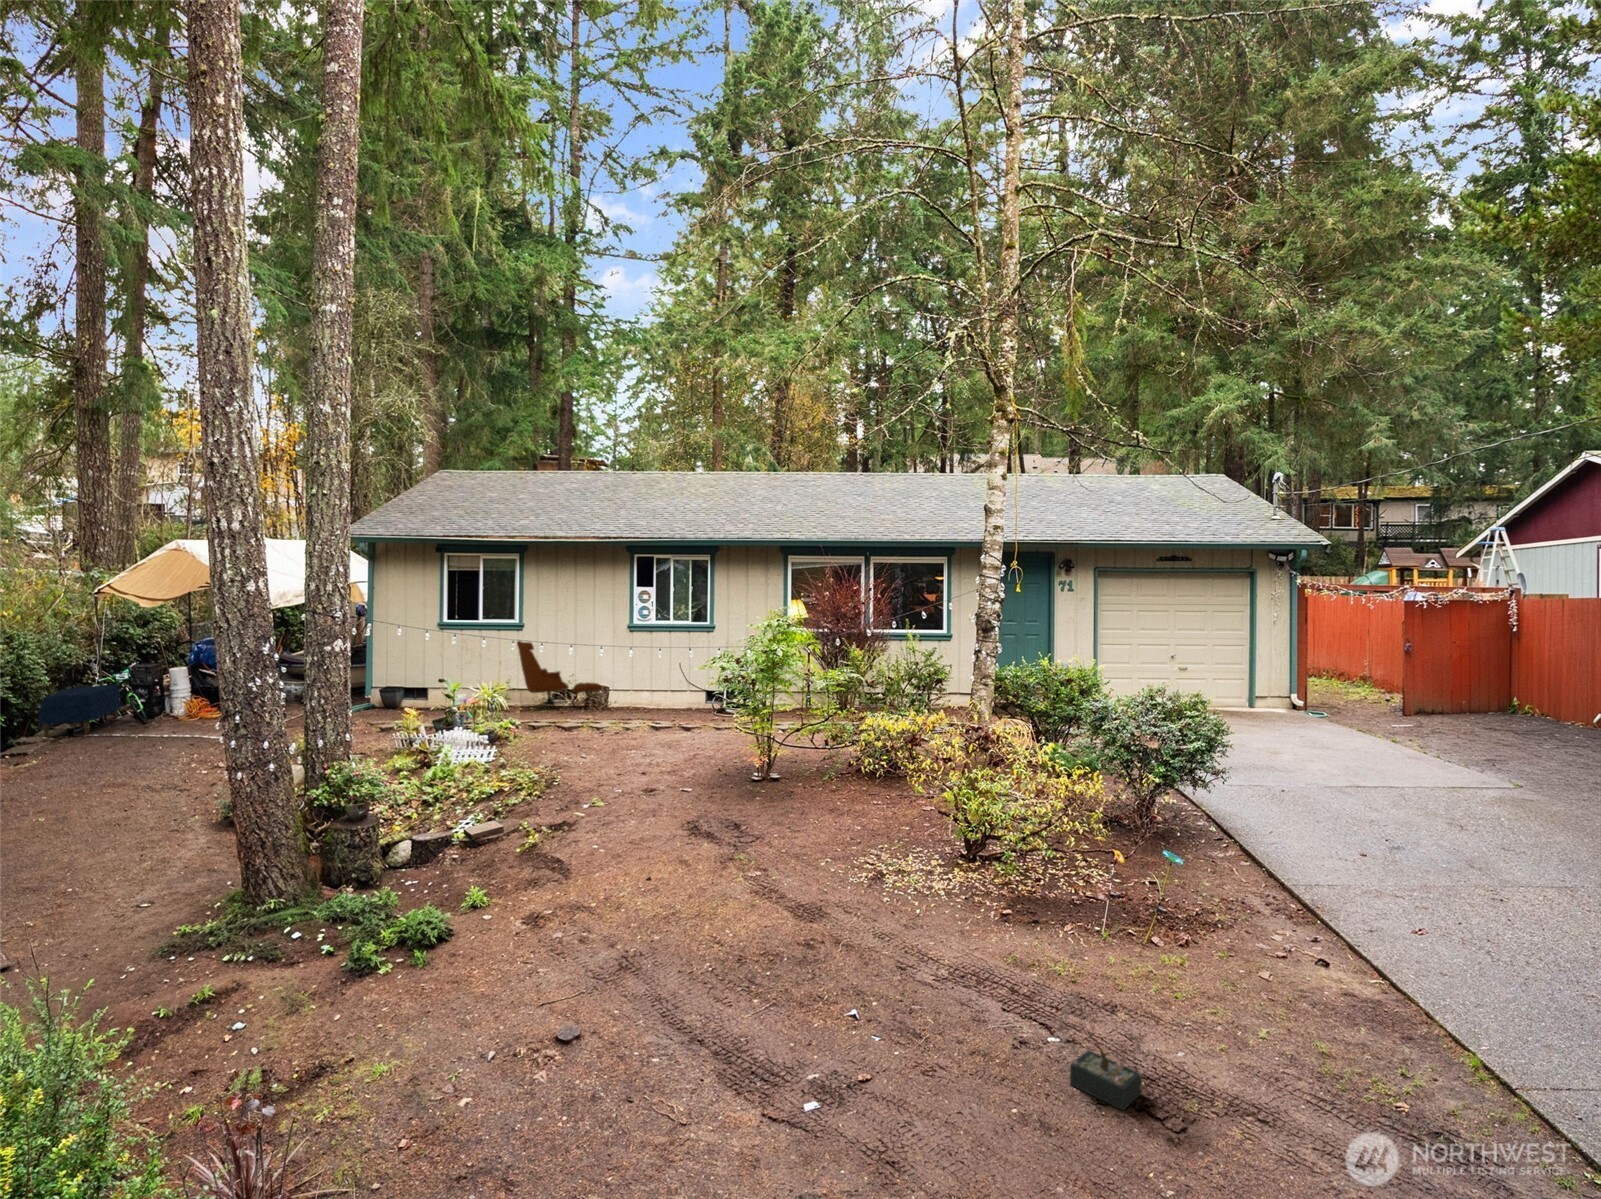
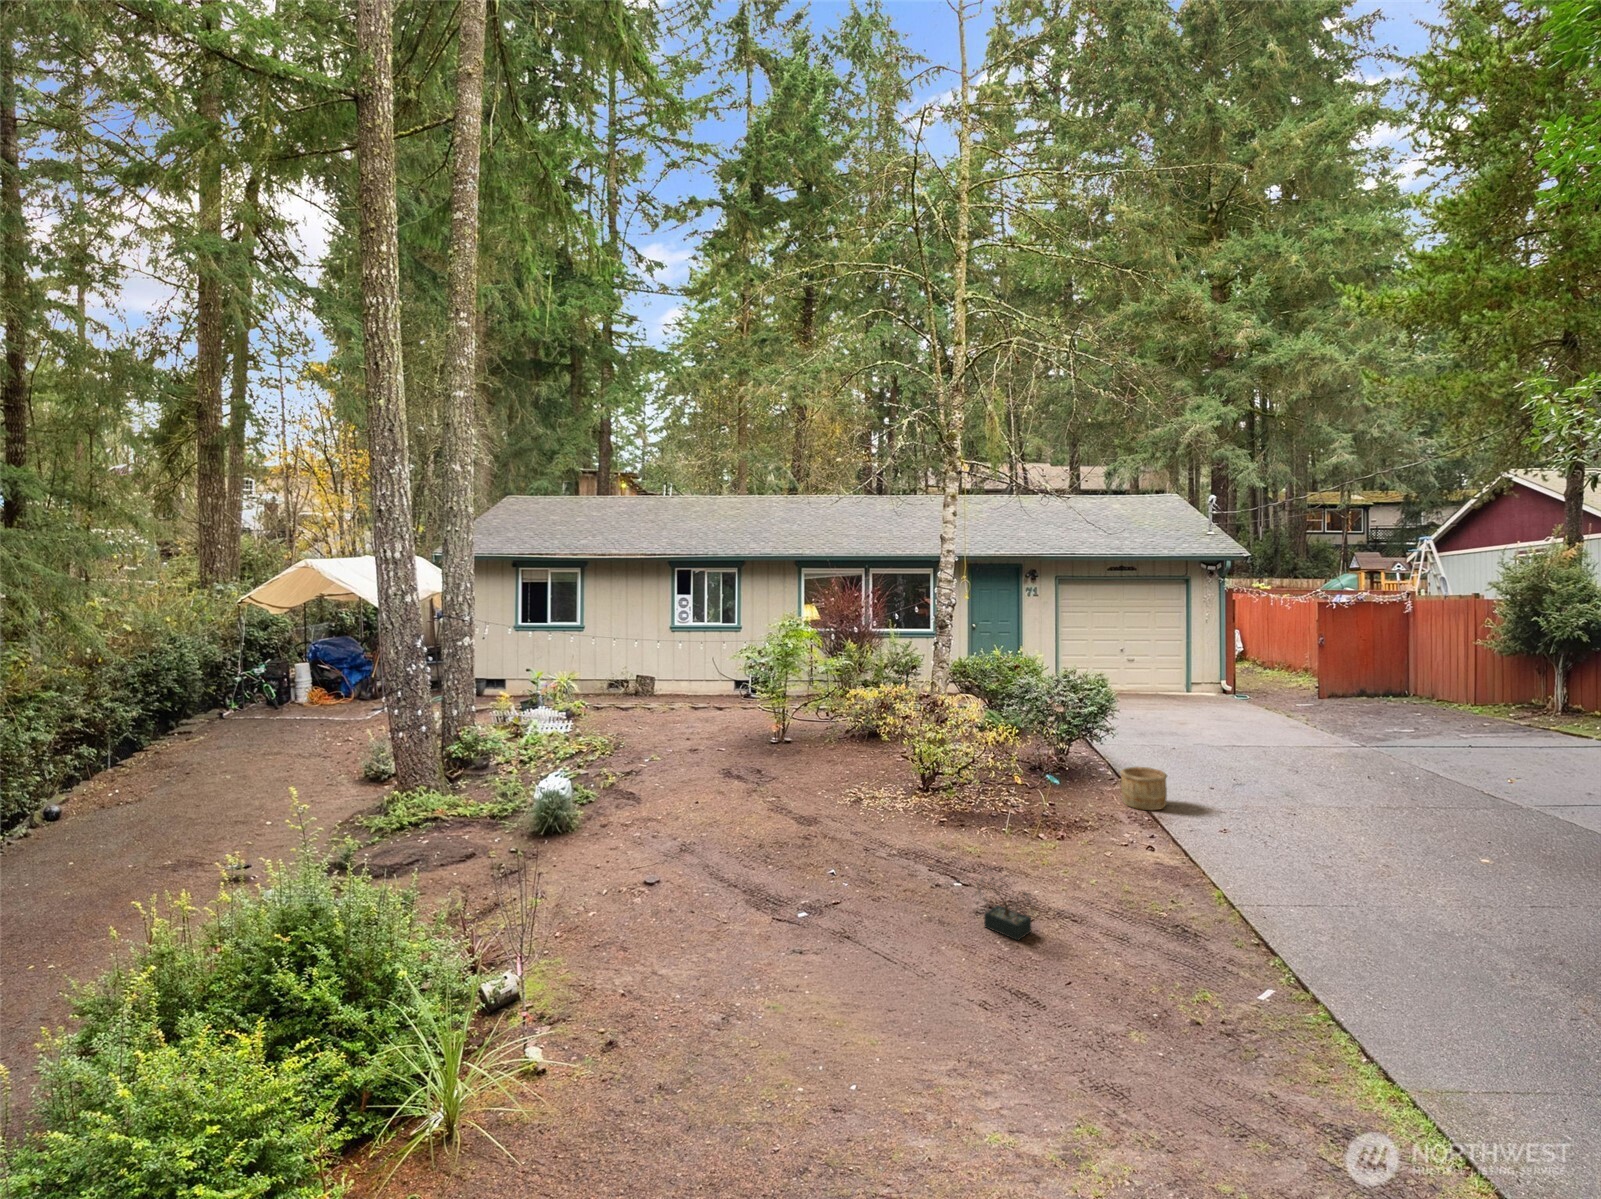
lounge chair: present [517,641,602,709] -> none [584,639,650,693]
bench: present [39,684,121,737] -> none [217,675,277,716]
wooden bucket: none [1231,825,1298,887] -> present [1120,767,1167,810]

